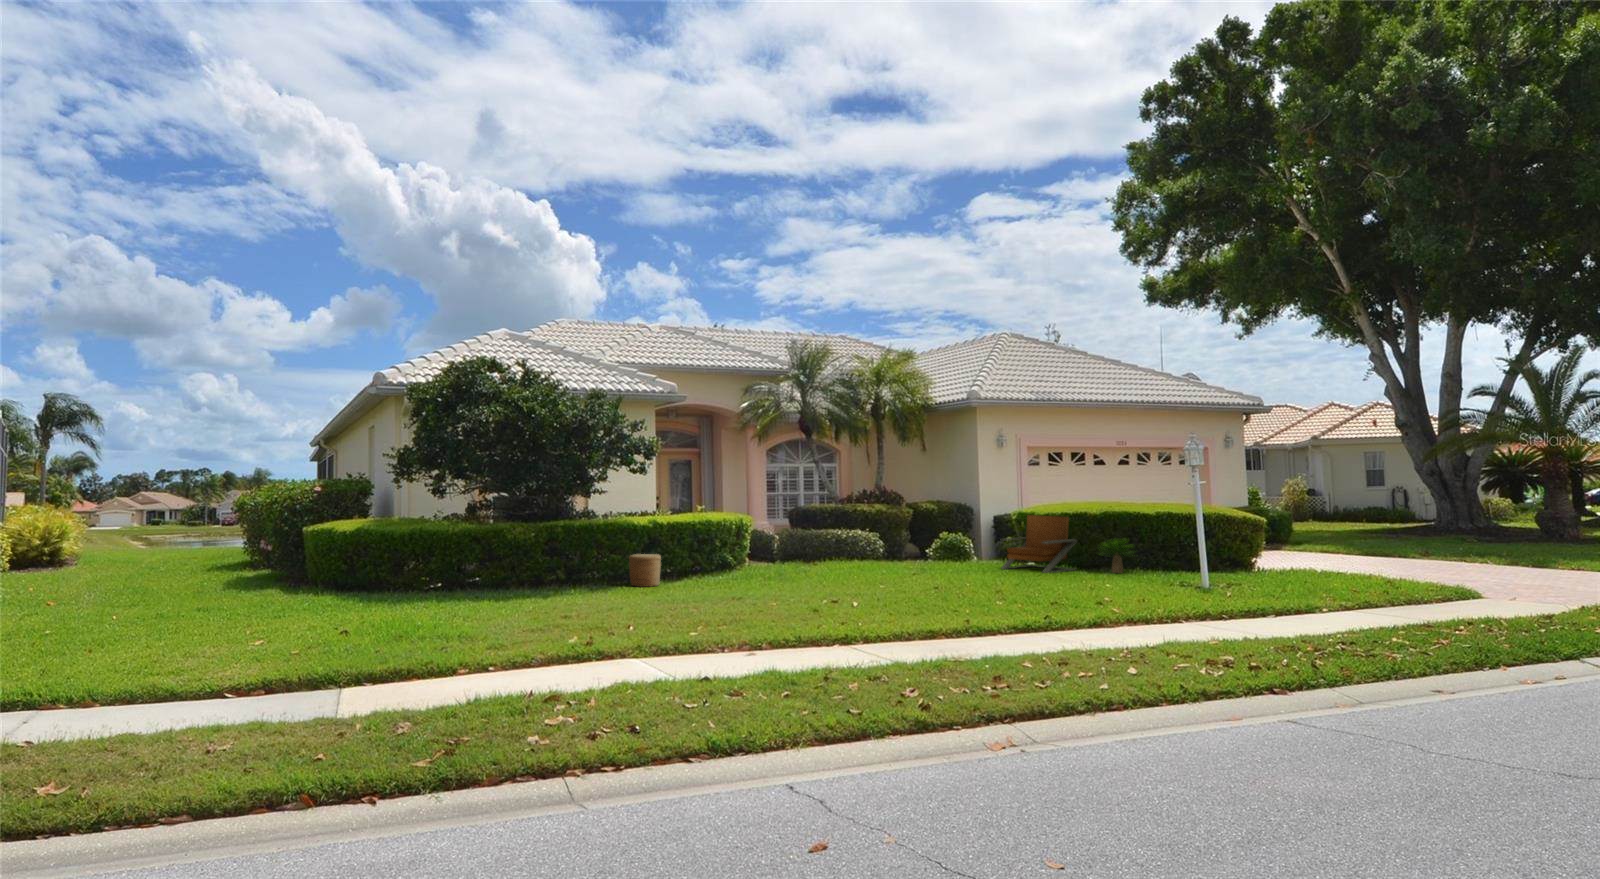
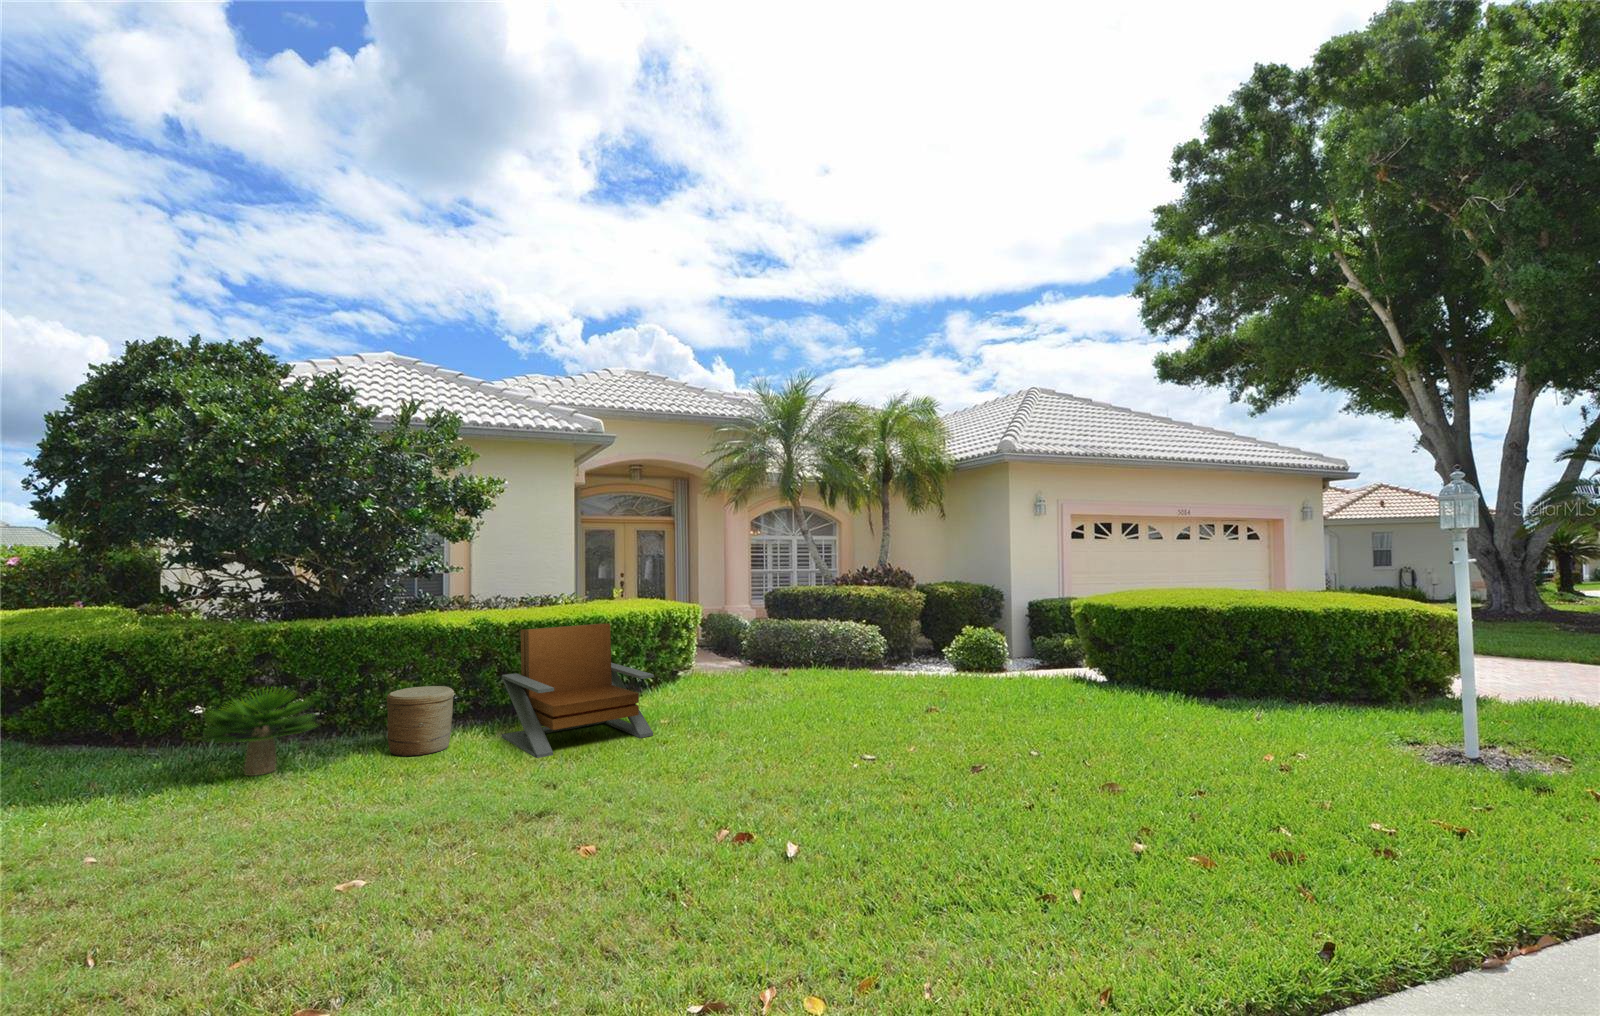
lounge chair: present [1000,515,1077,573] -> present [502,623,654,758]
potted plant: present [1099,539,1135,573] -> present [206,688,314,776]

